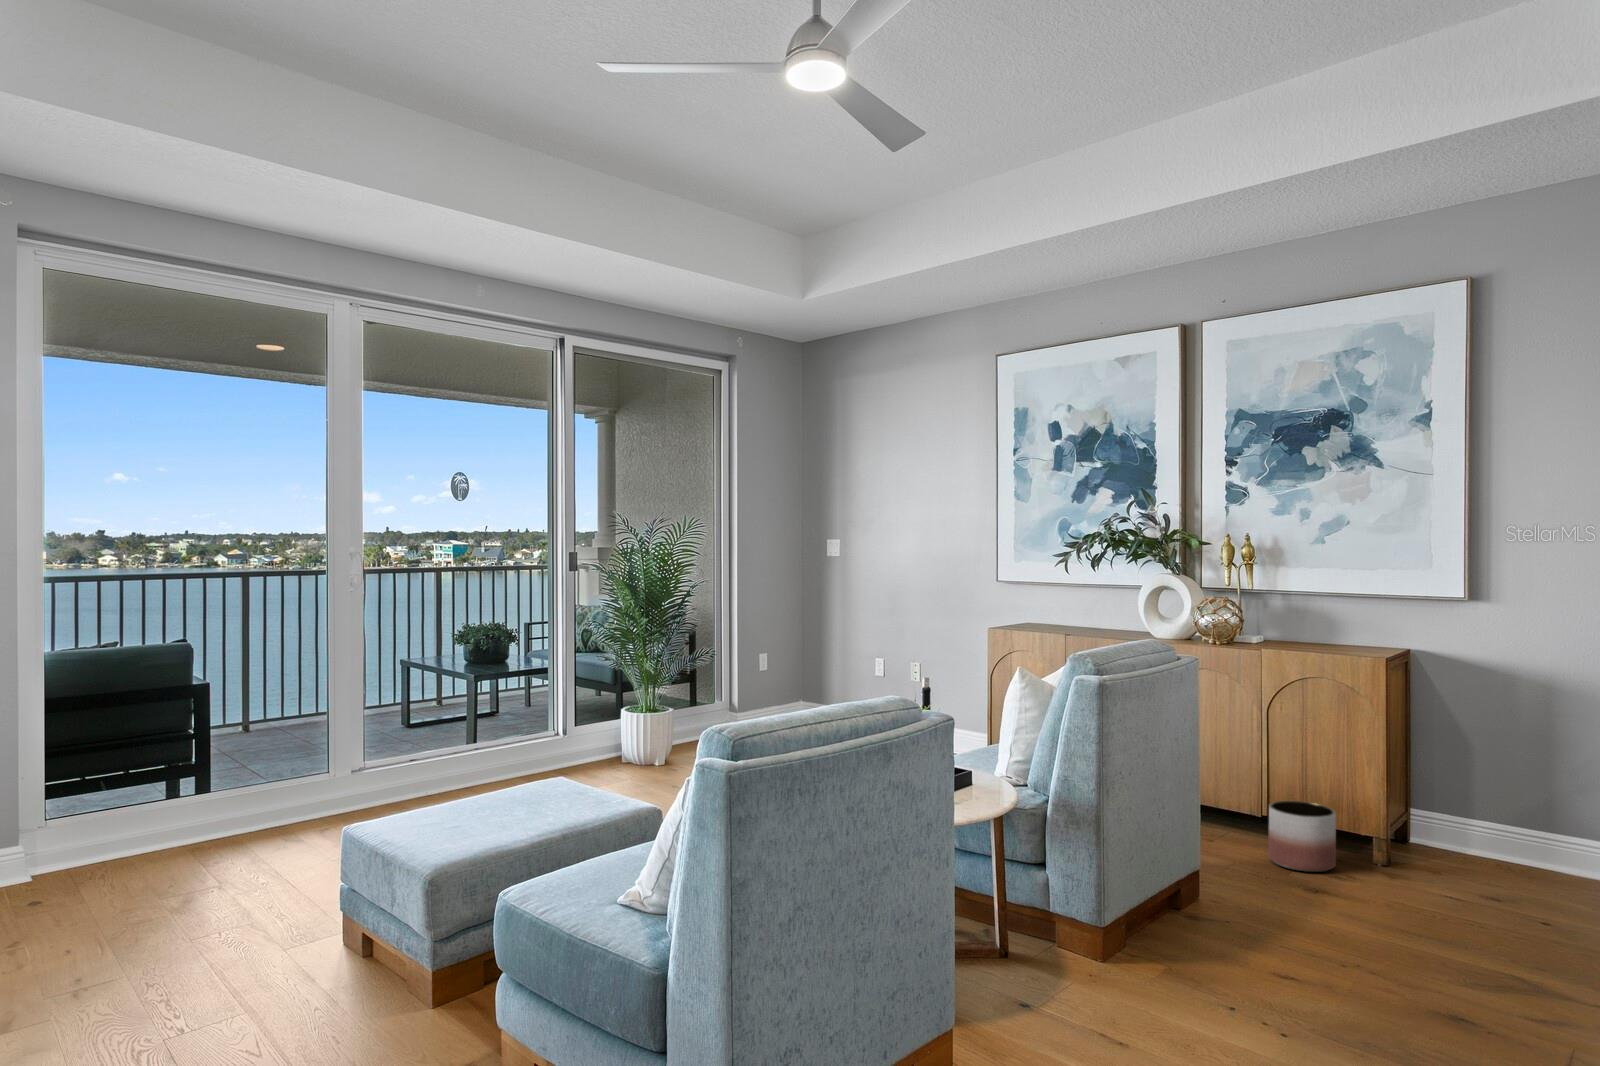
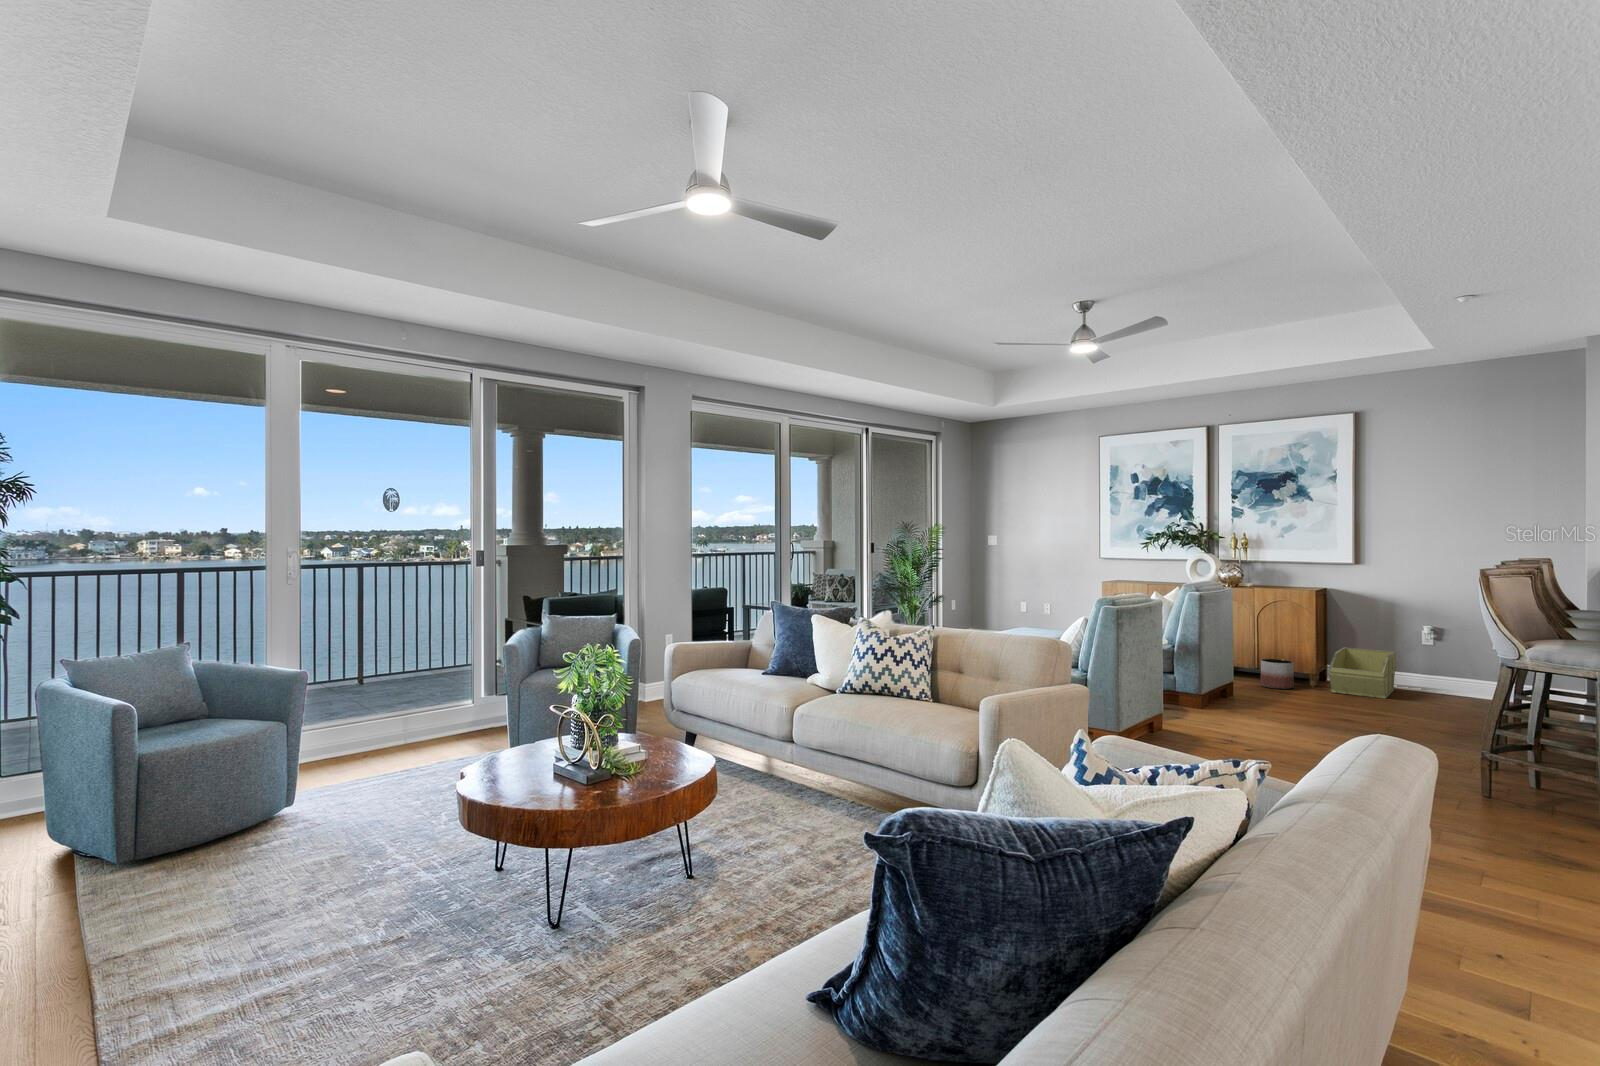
storage bin: none [1406,775,1555,909] -> present [1328,647,1396,699]

